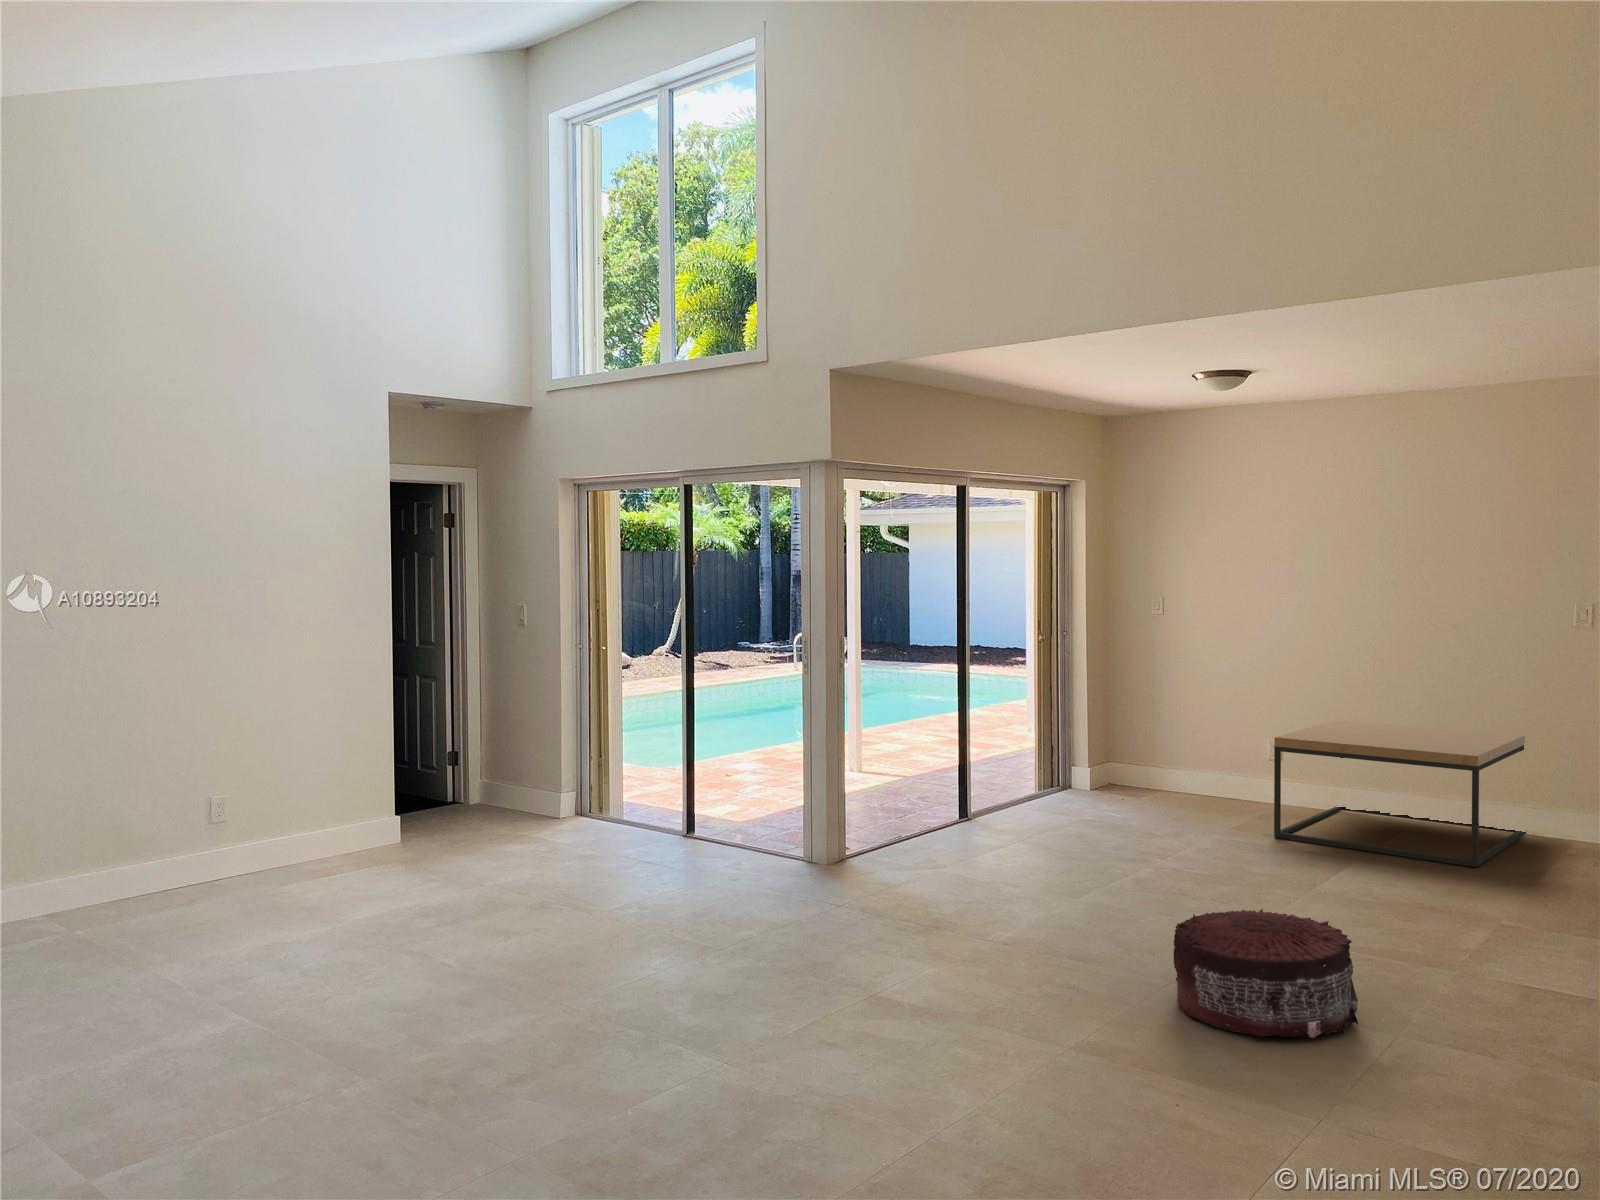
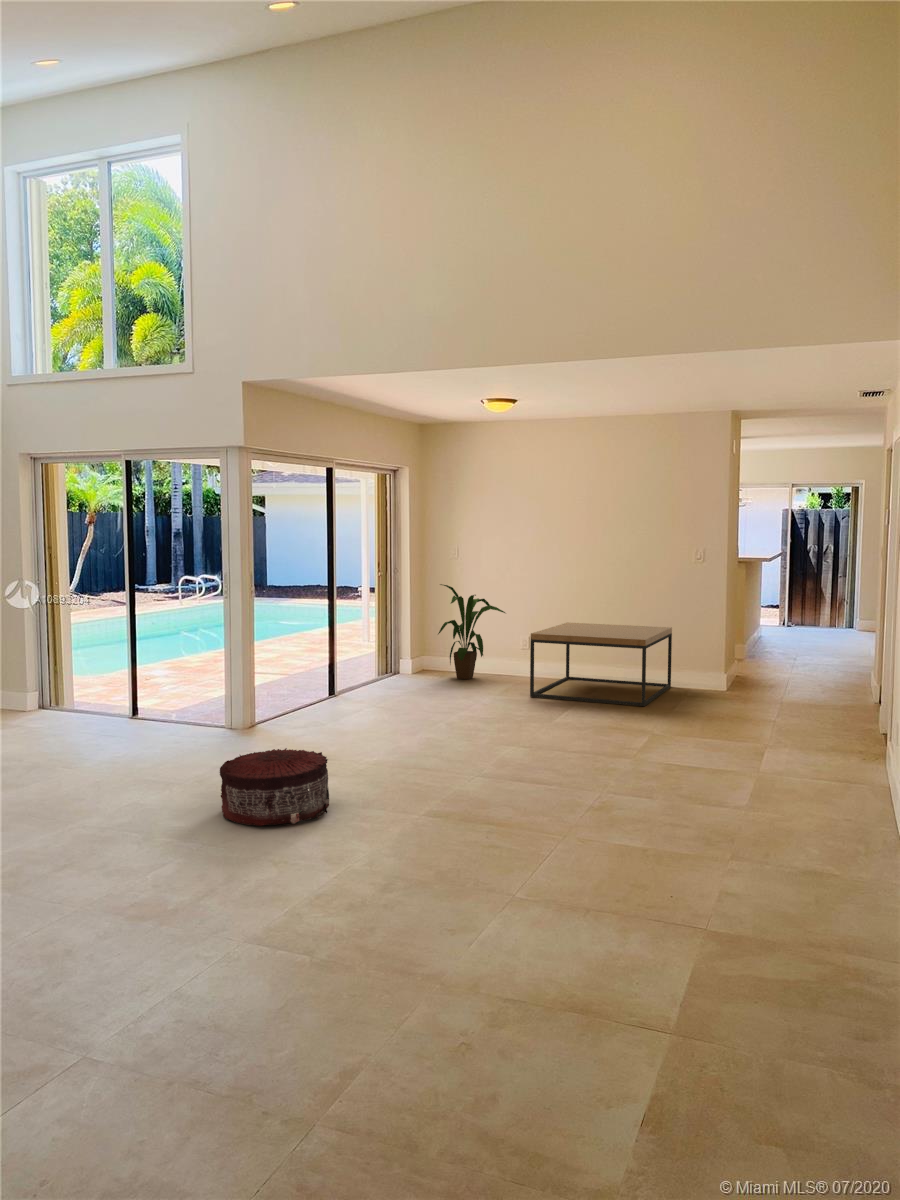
house plant: none [1126,656,1238,801] -> present [438,584,505,679]
pouf: present [1174,909,1358,1038] -> present [220,748,329,826]

